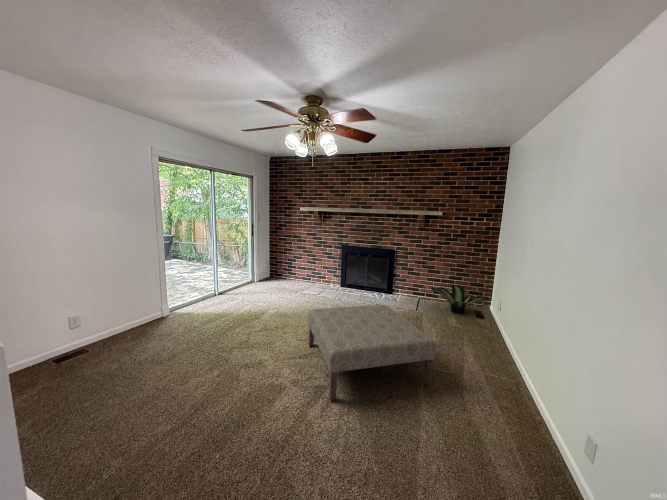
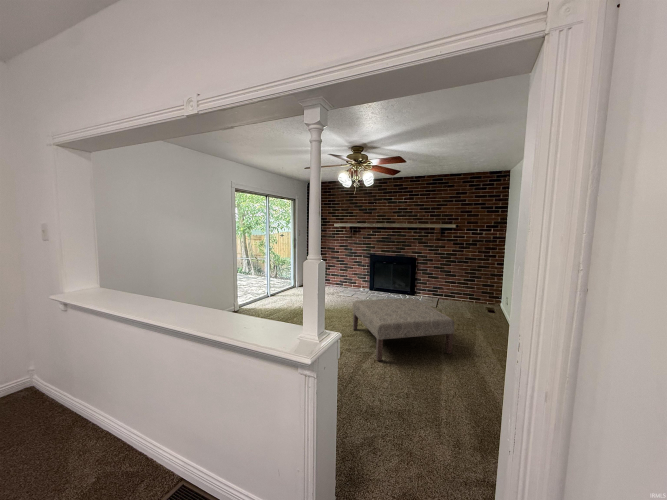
potted plant: present [431,285,486,314] -> none [449,286,496,310]

